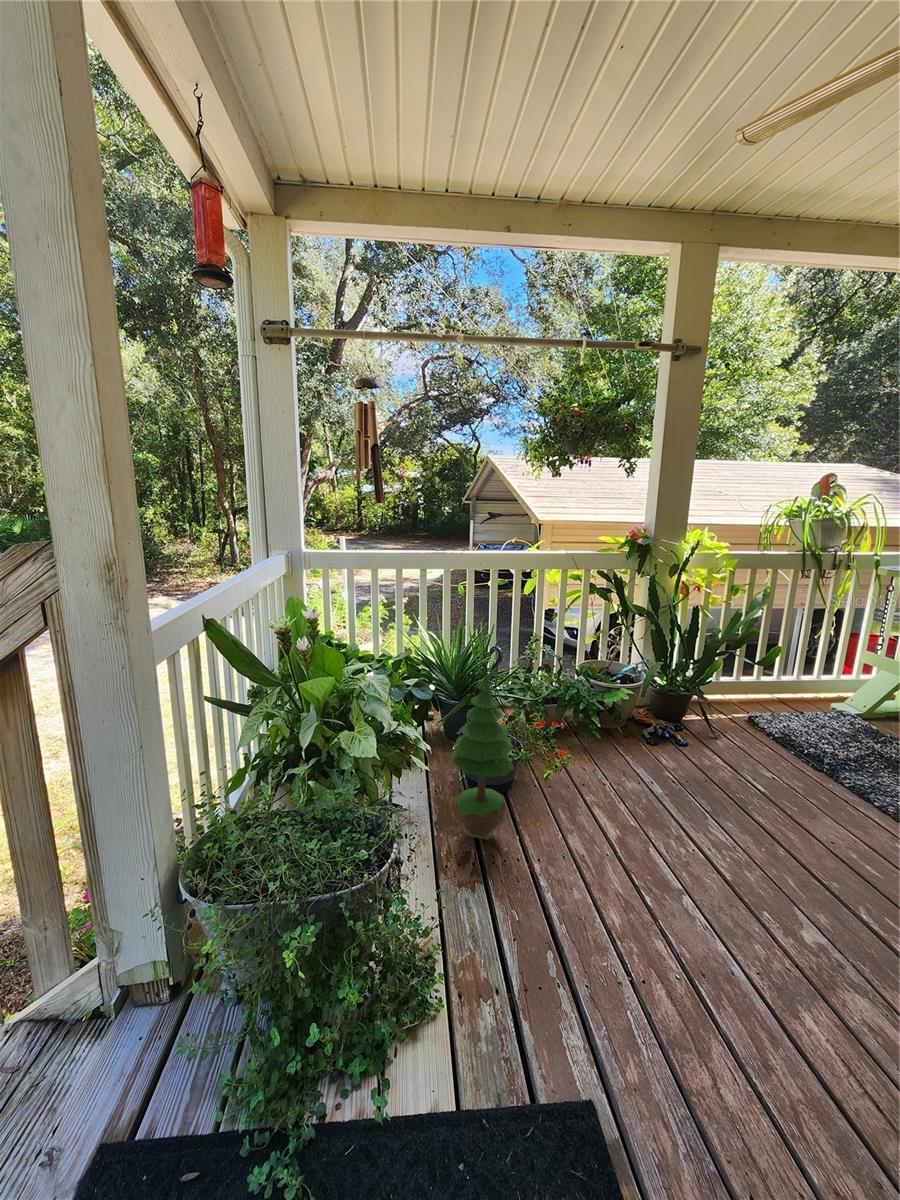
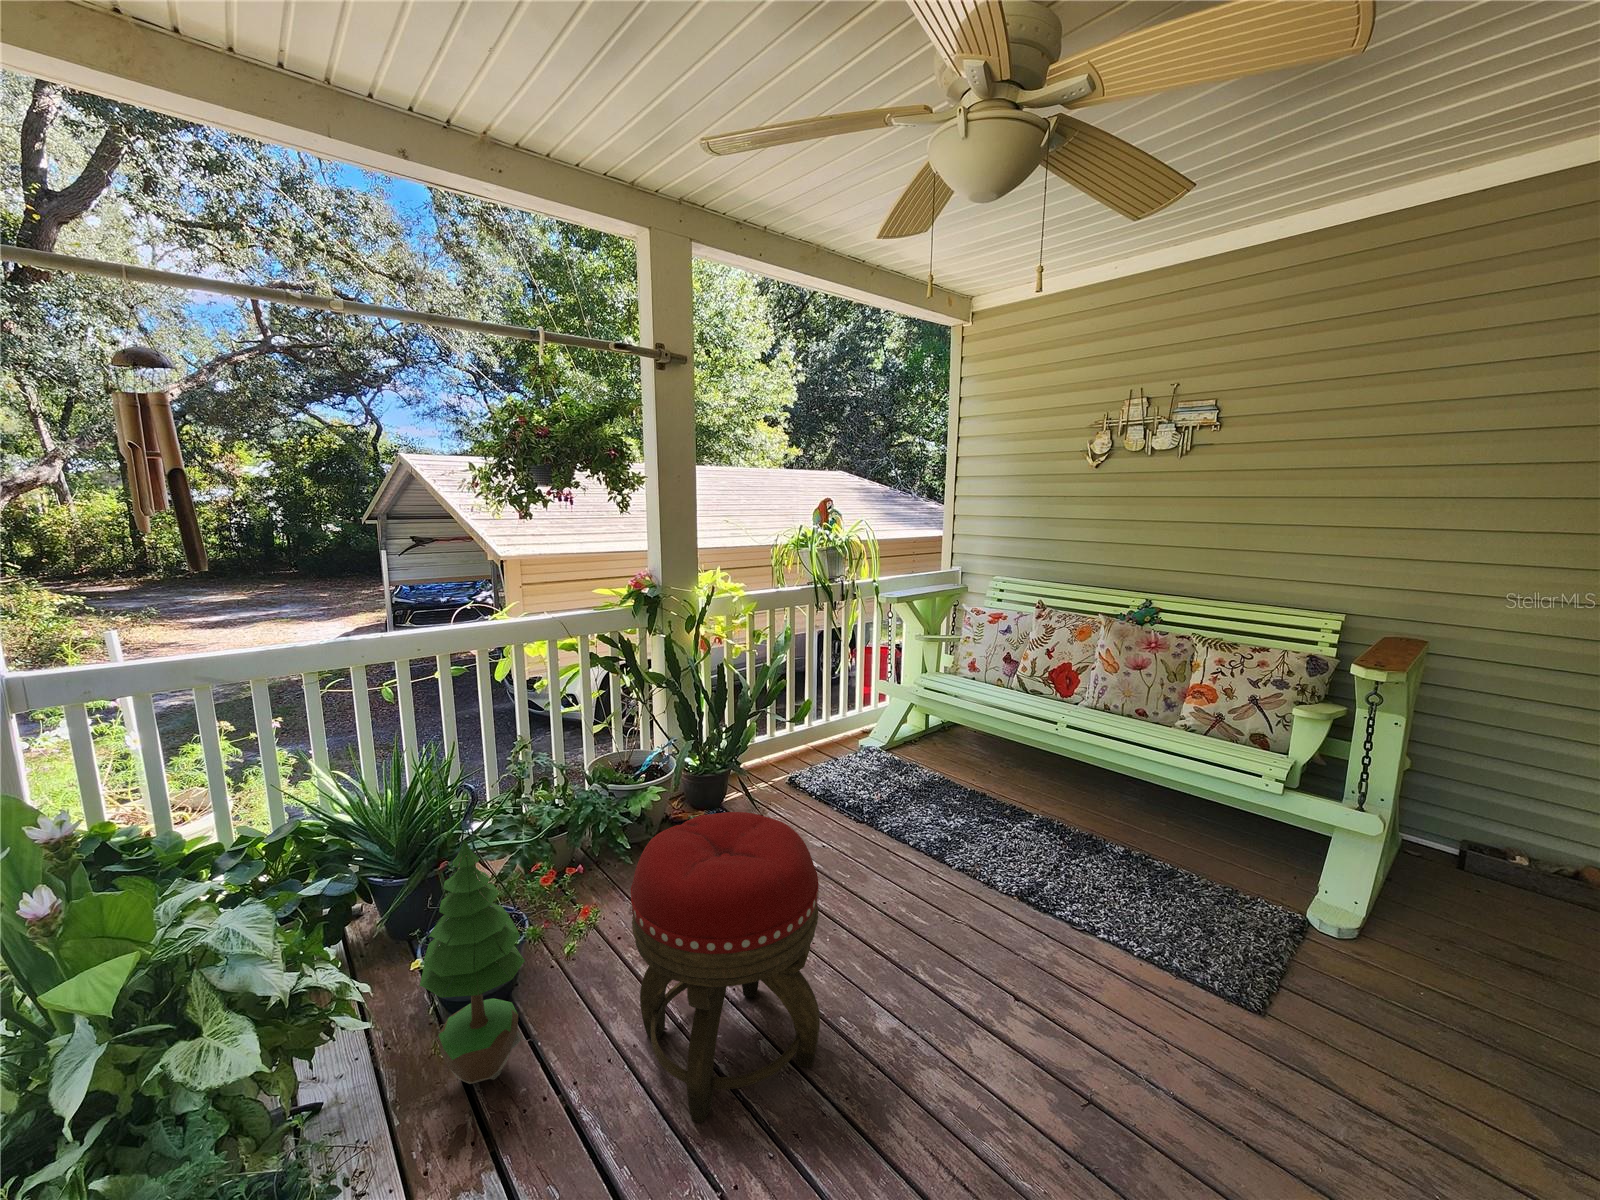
footstool: none [590,702,759,933] -> present [631,812,820,1123]

